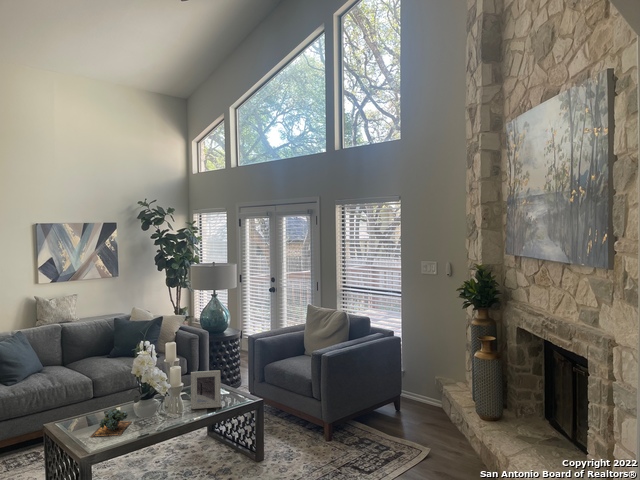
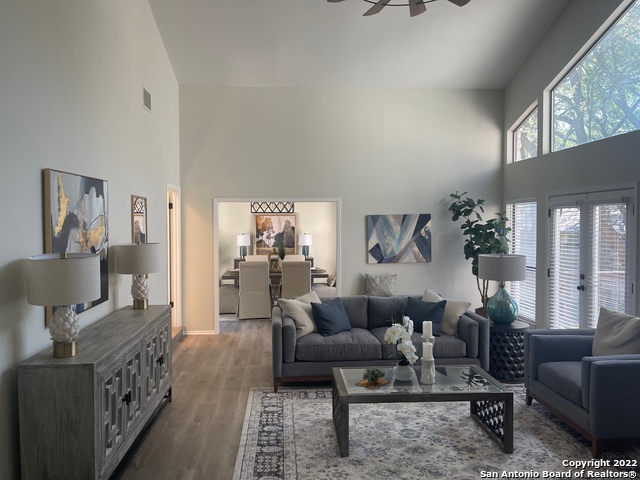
picture frame: present [191,370,221,409] -> none [442,350,471,389]

